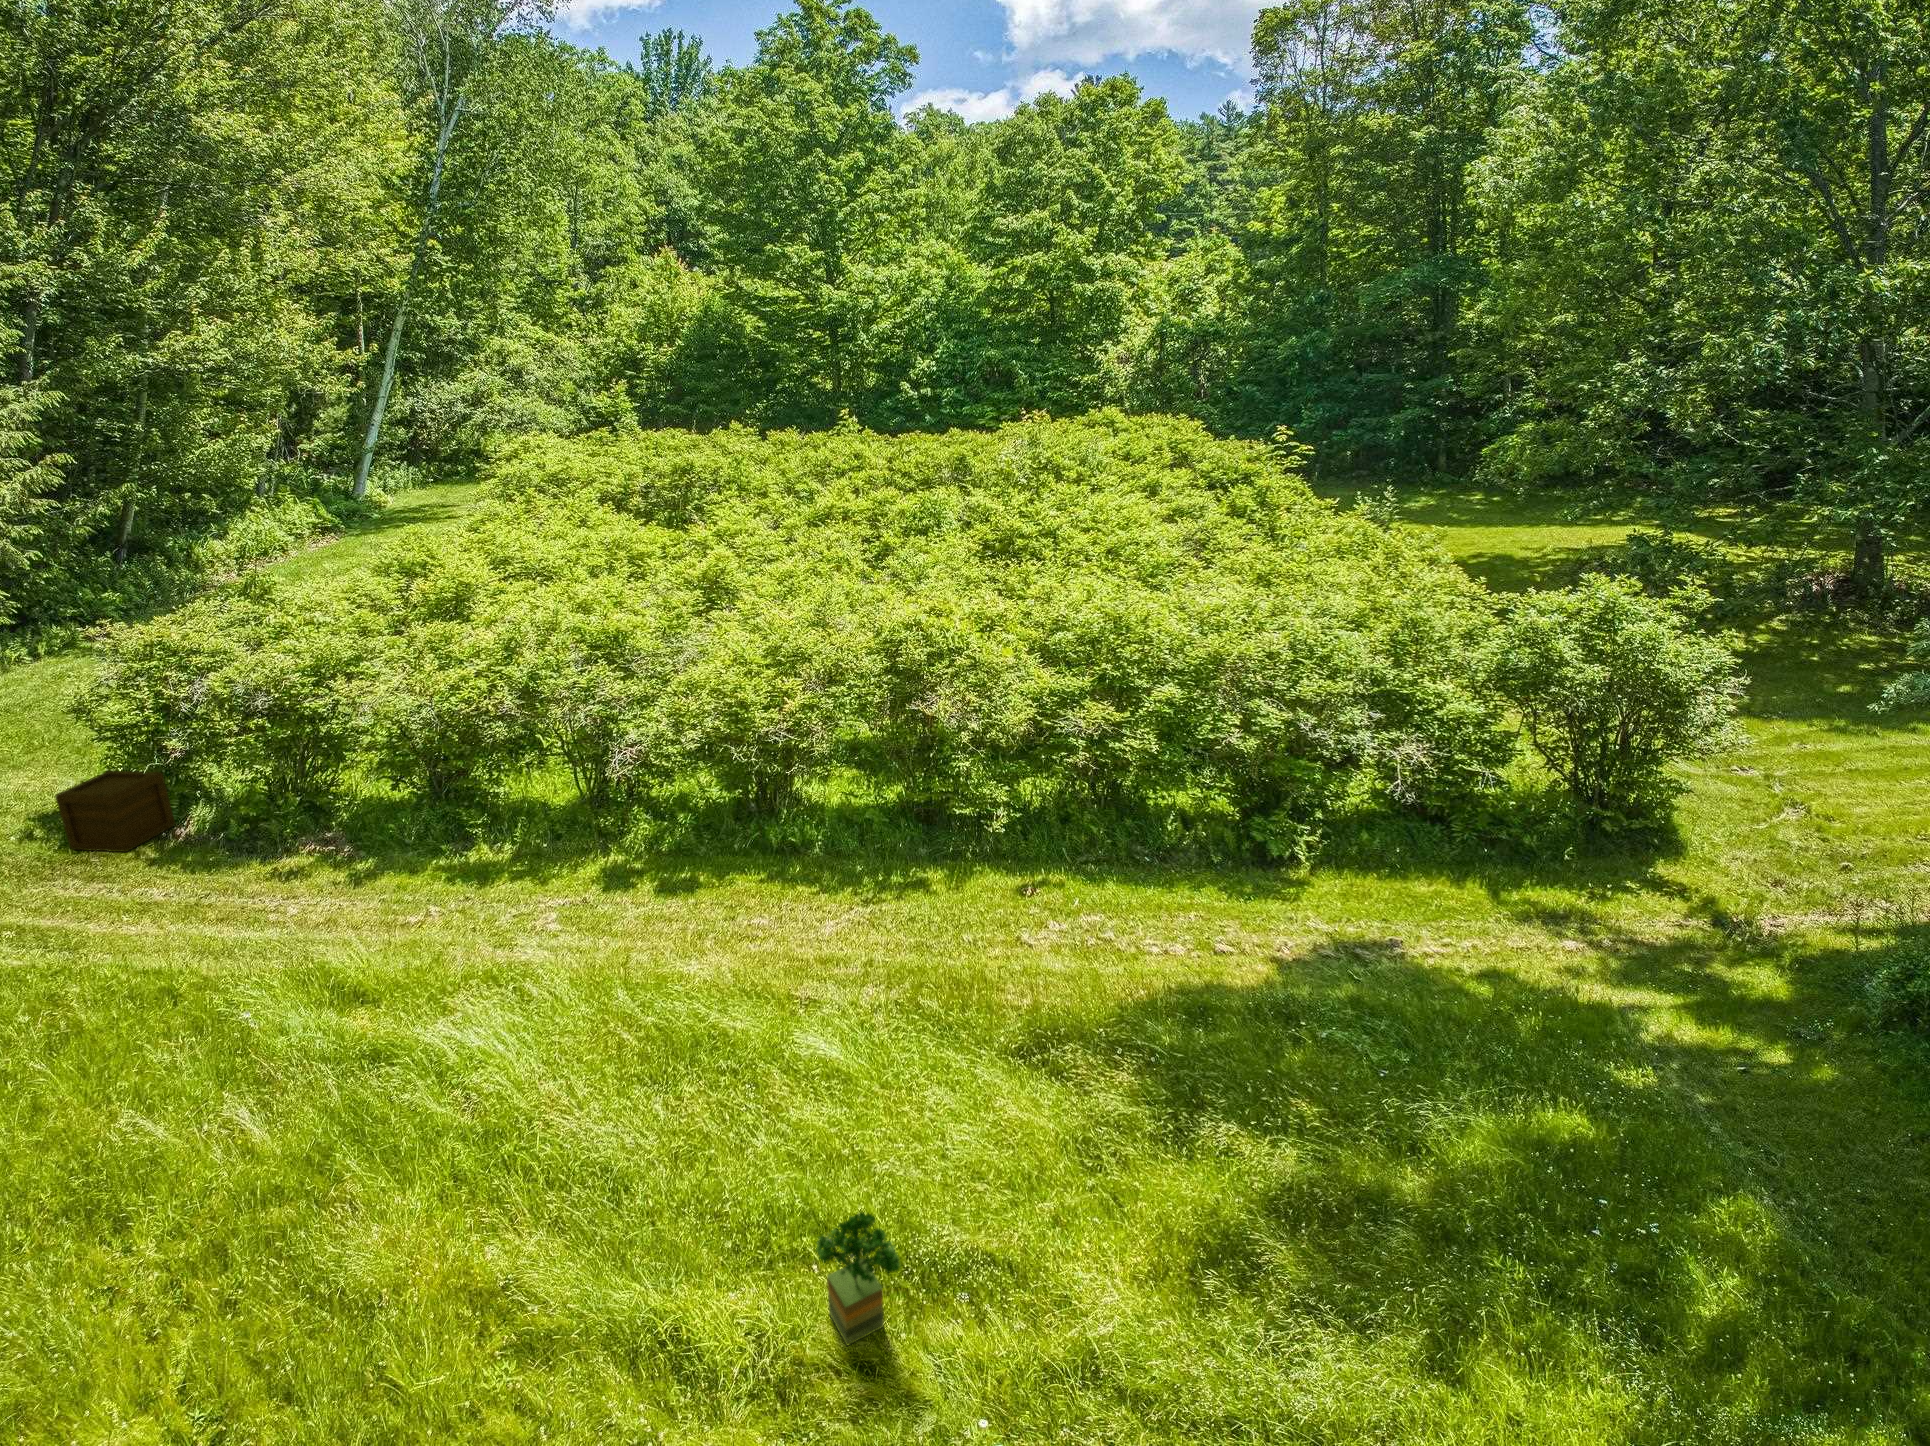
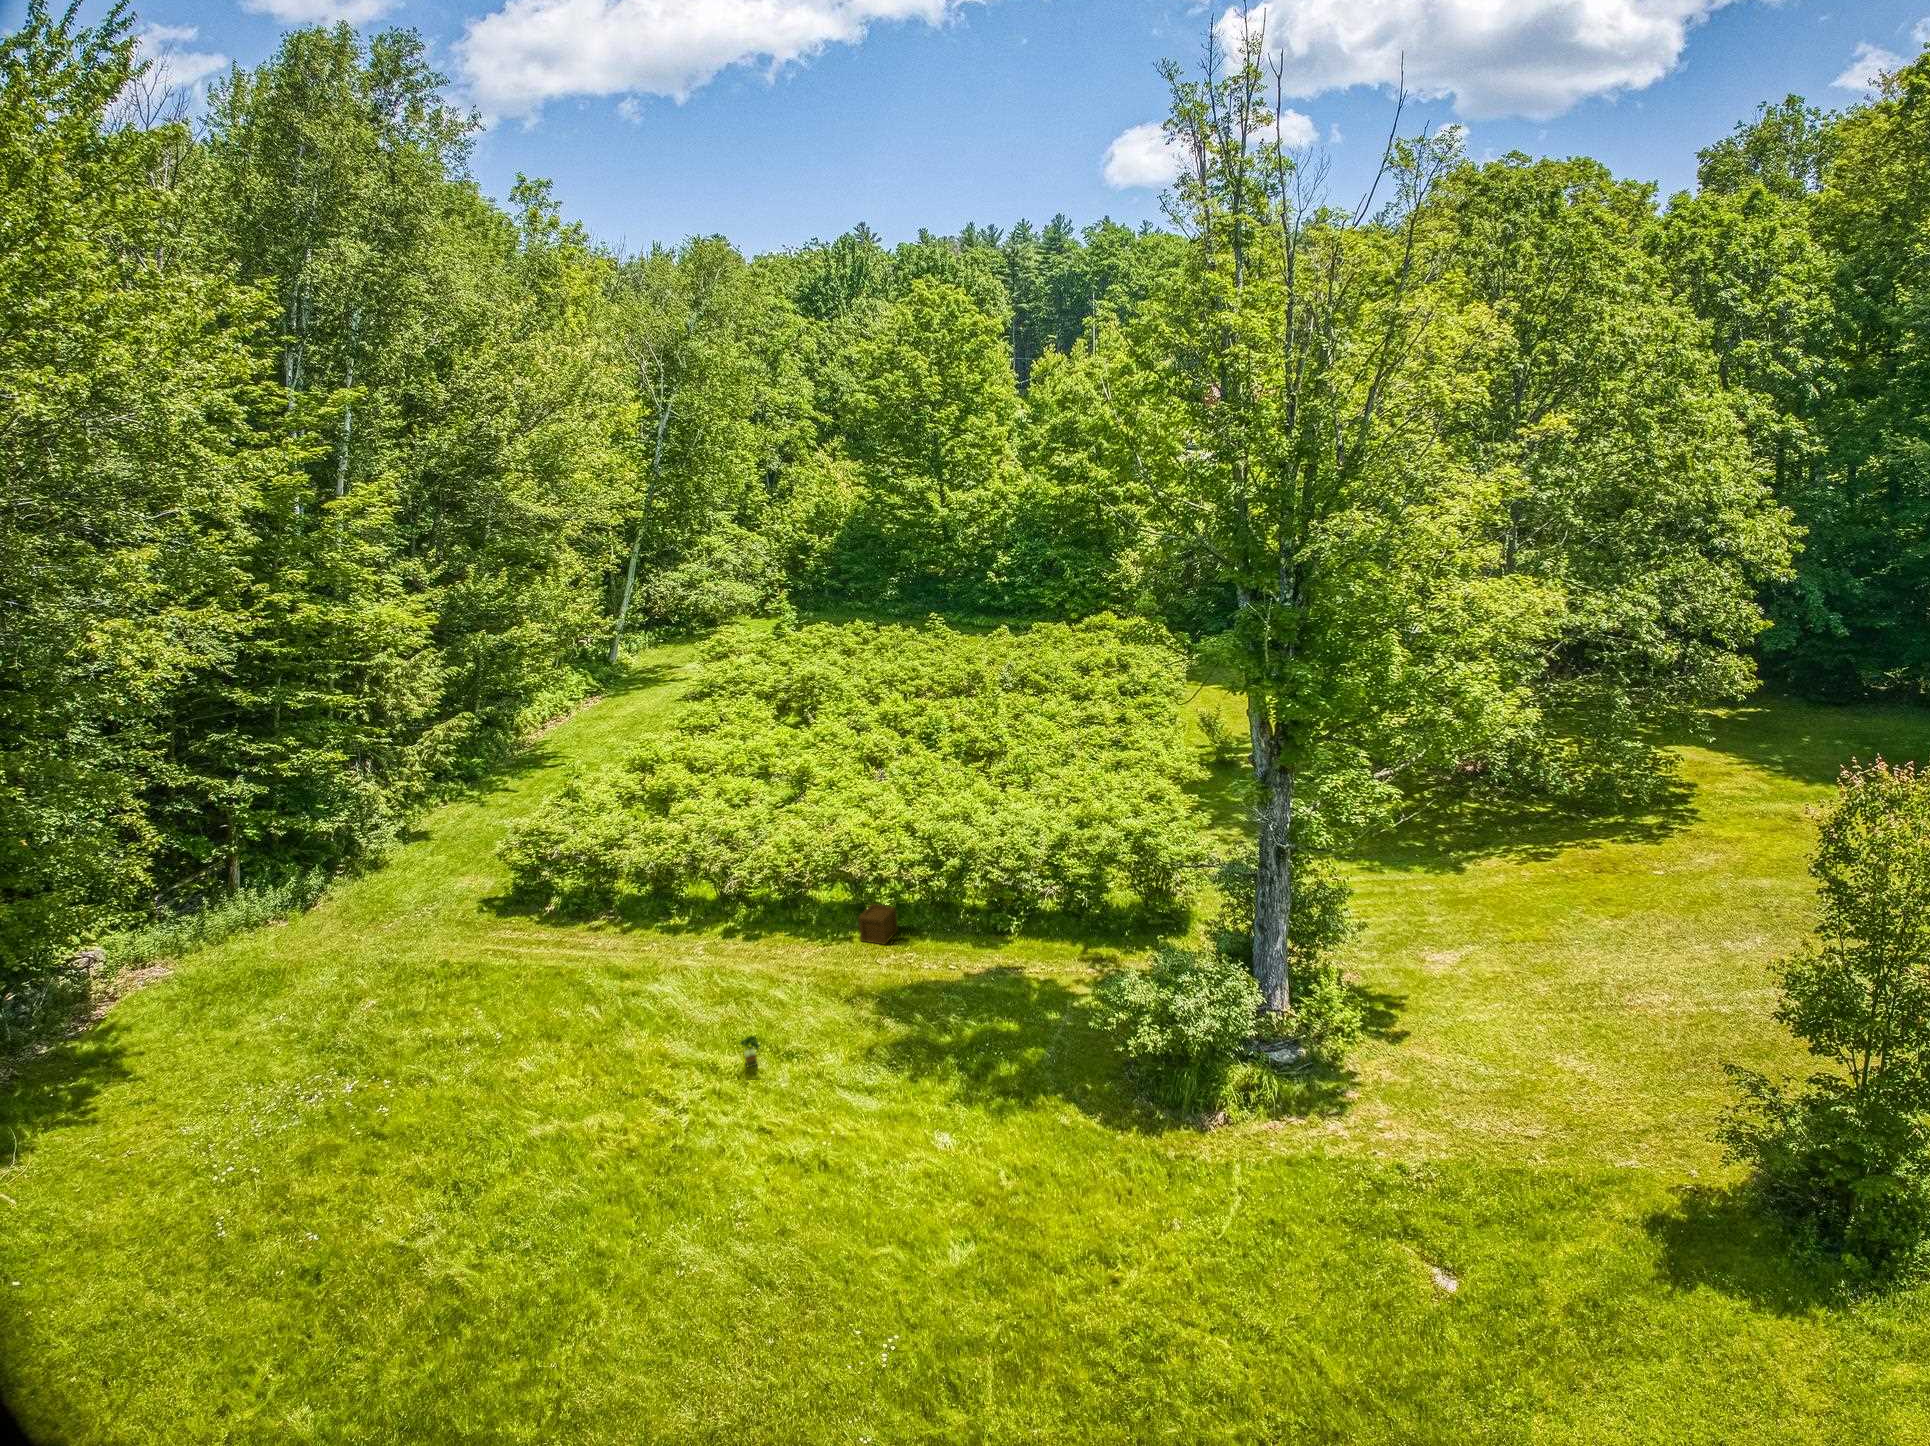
wooden crate: present [55,771,175,852] -> present [858,904,898,945]

